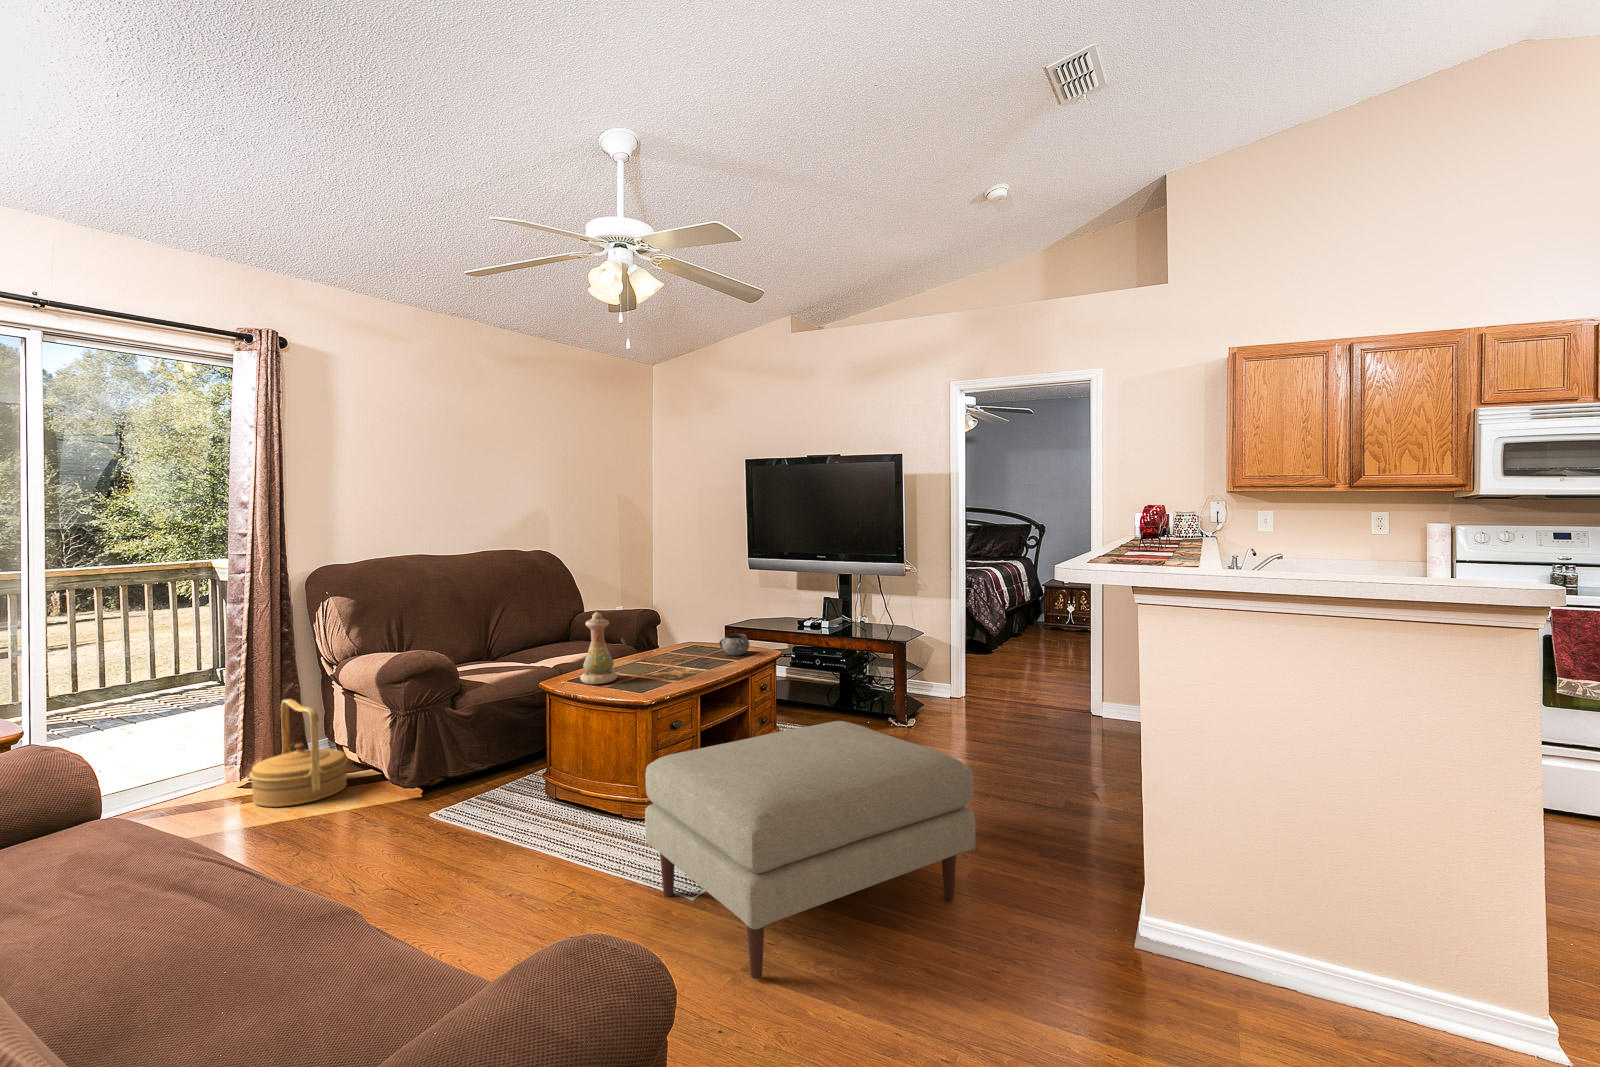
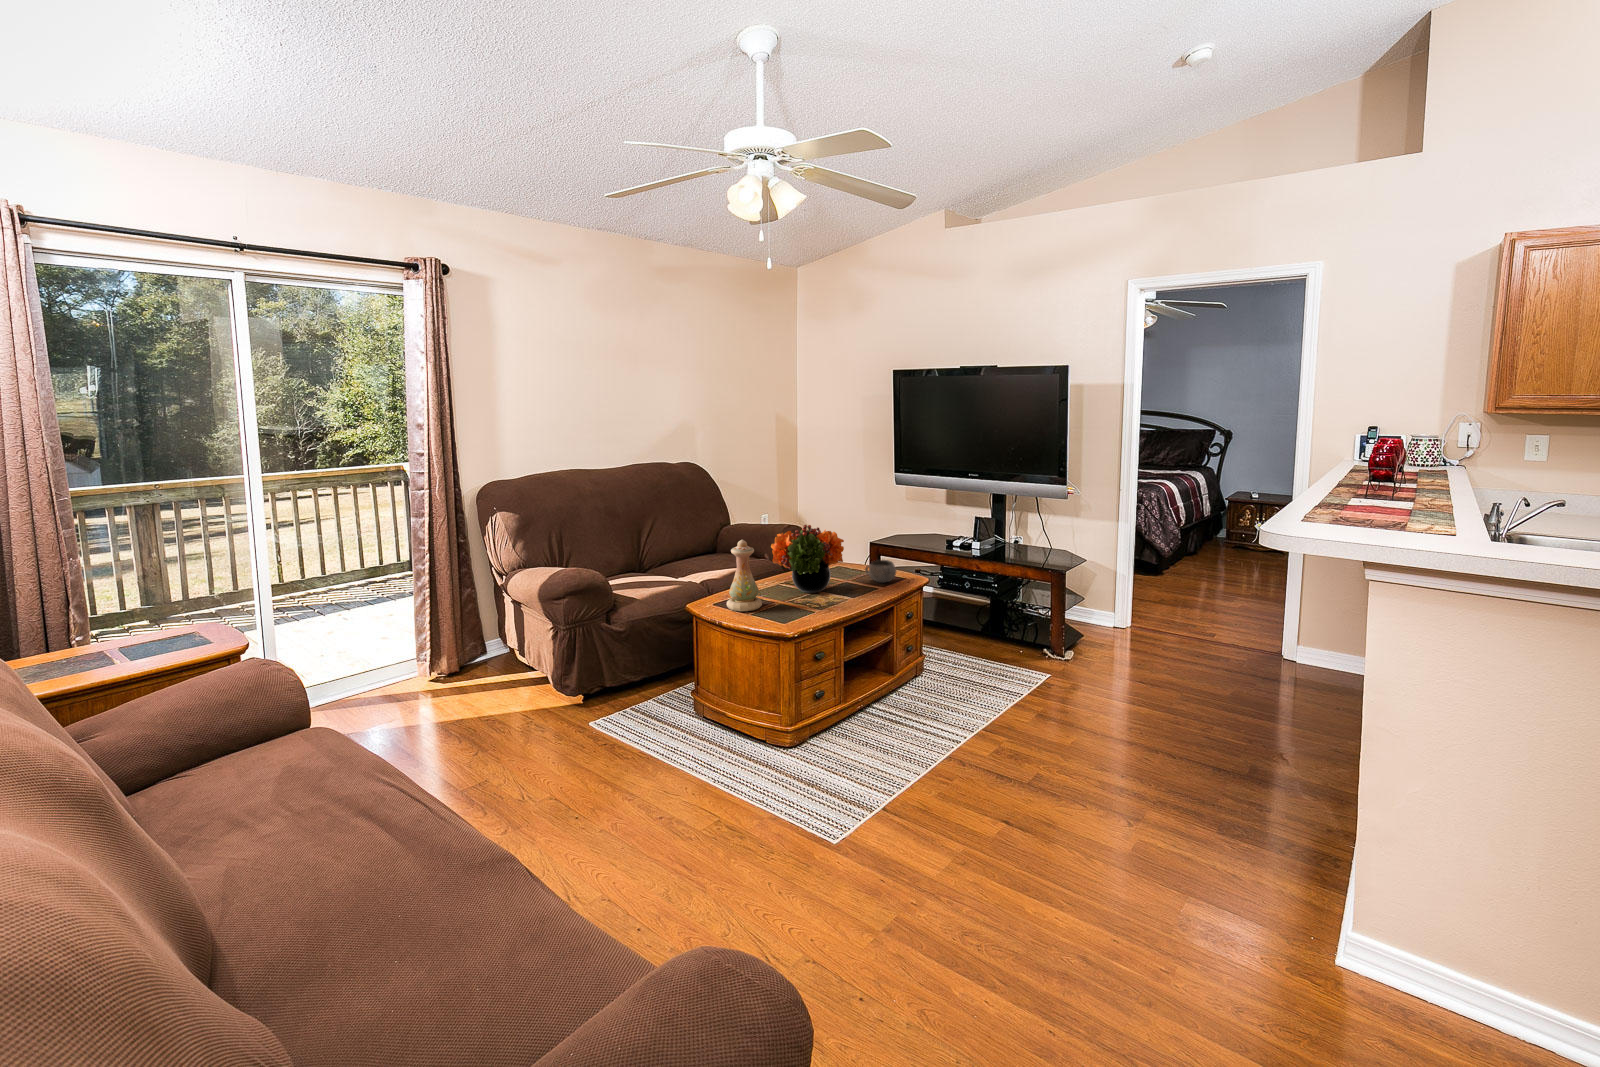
flower arrangement: none [625,599,700,666] -> present [771,525,844,593]
woven basket: present [250,699,348,807] -> none [438,607,520,706]
ottoman: present [645,721,975,979] -> none [788,669,1139,939]

